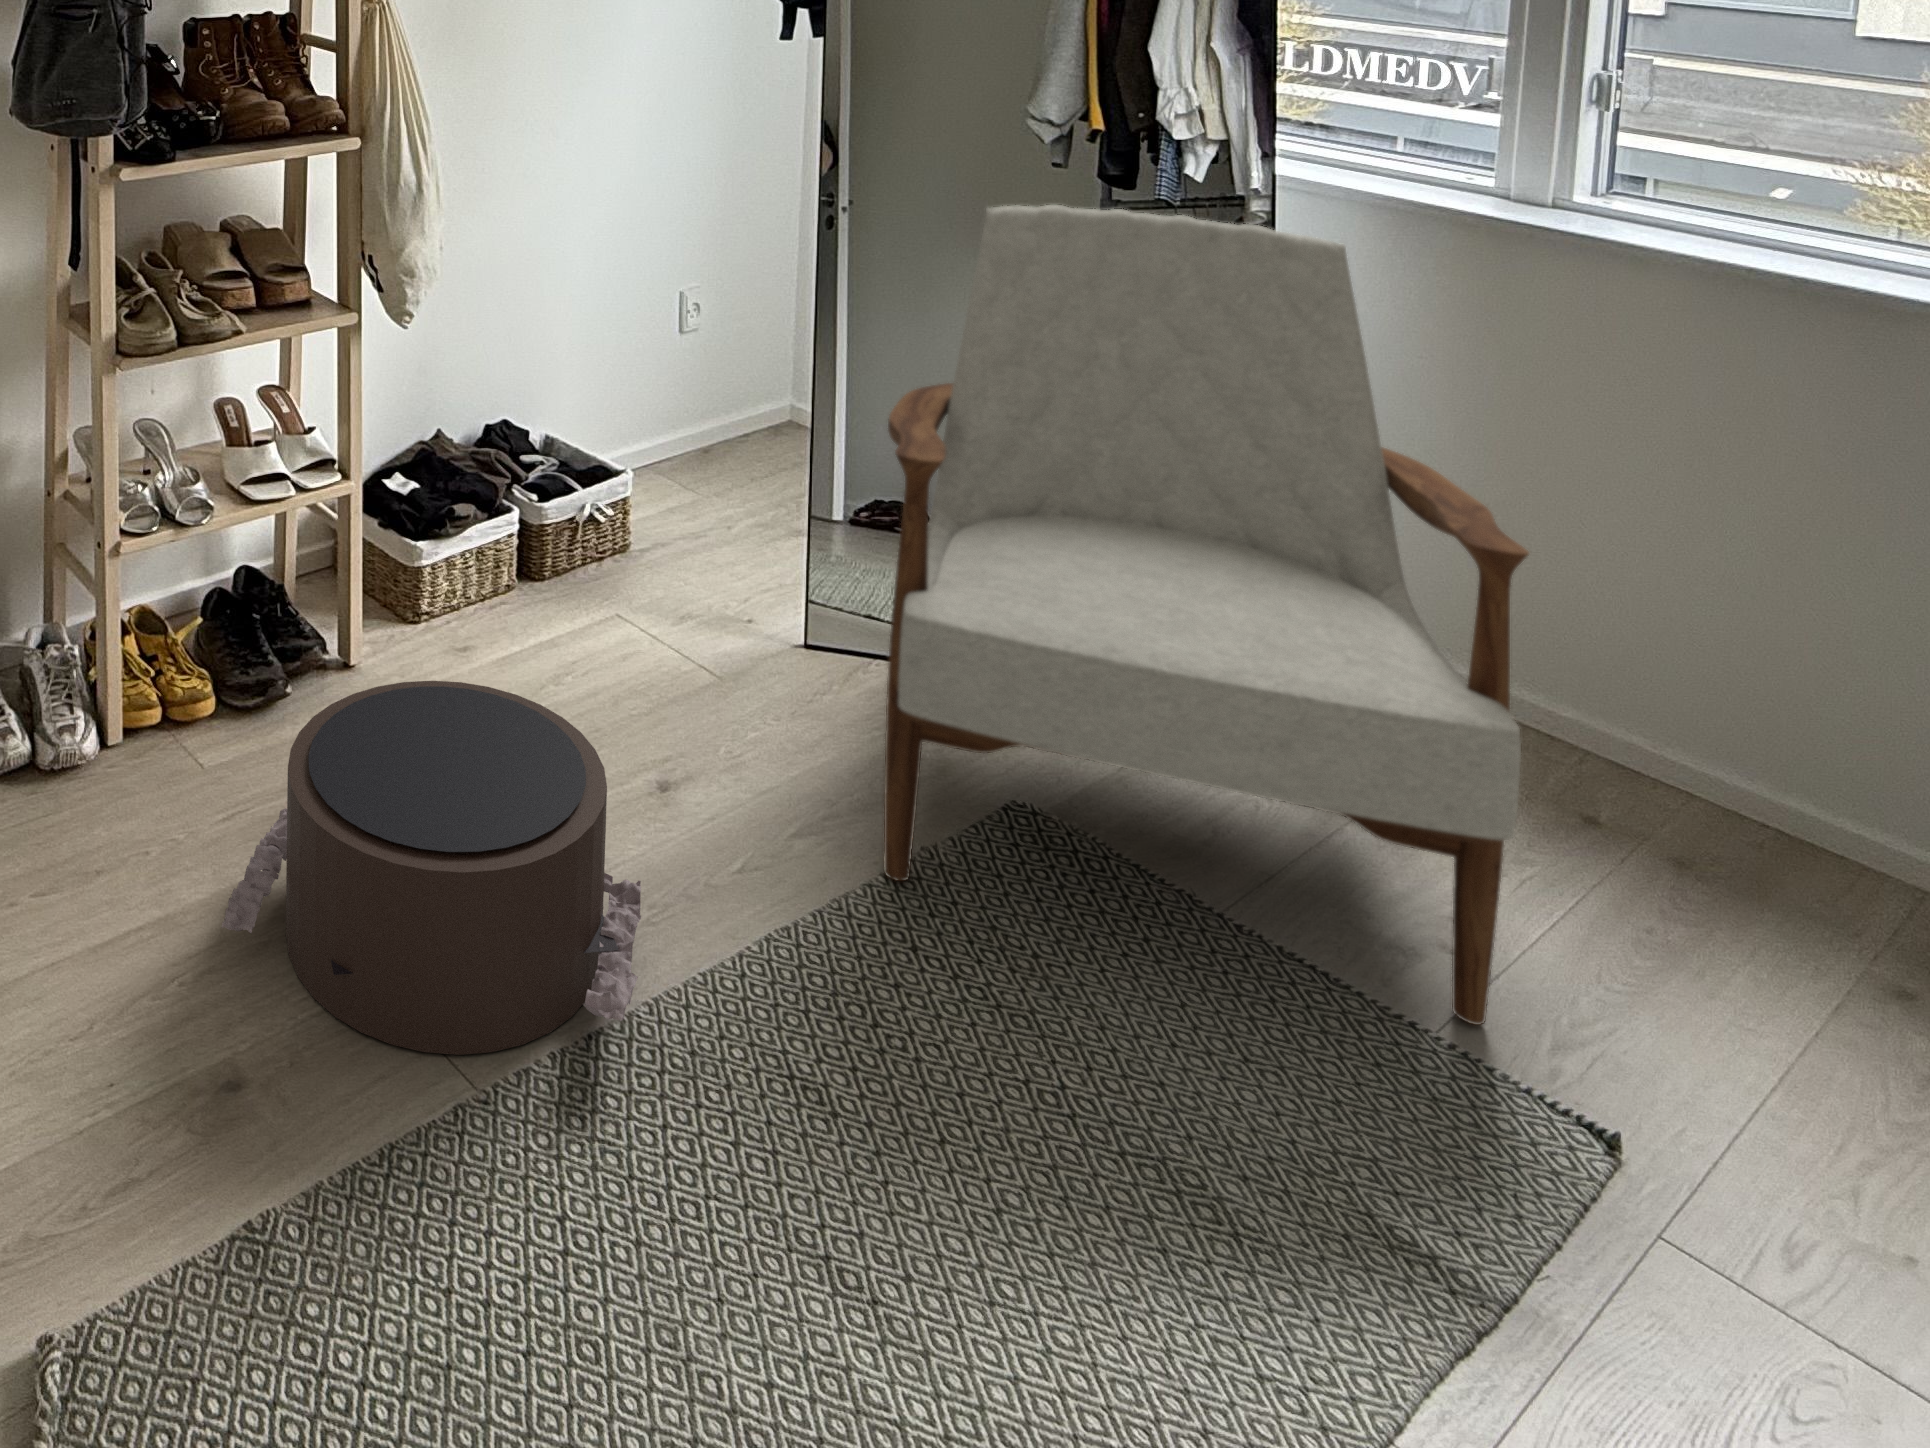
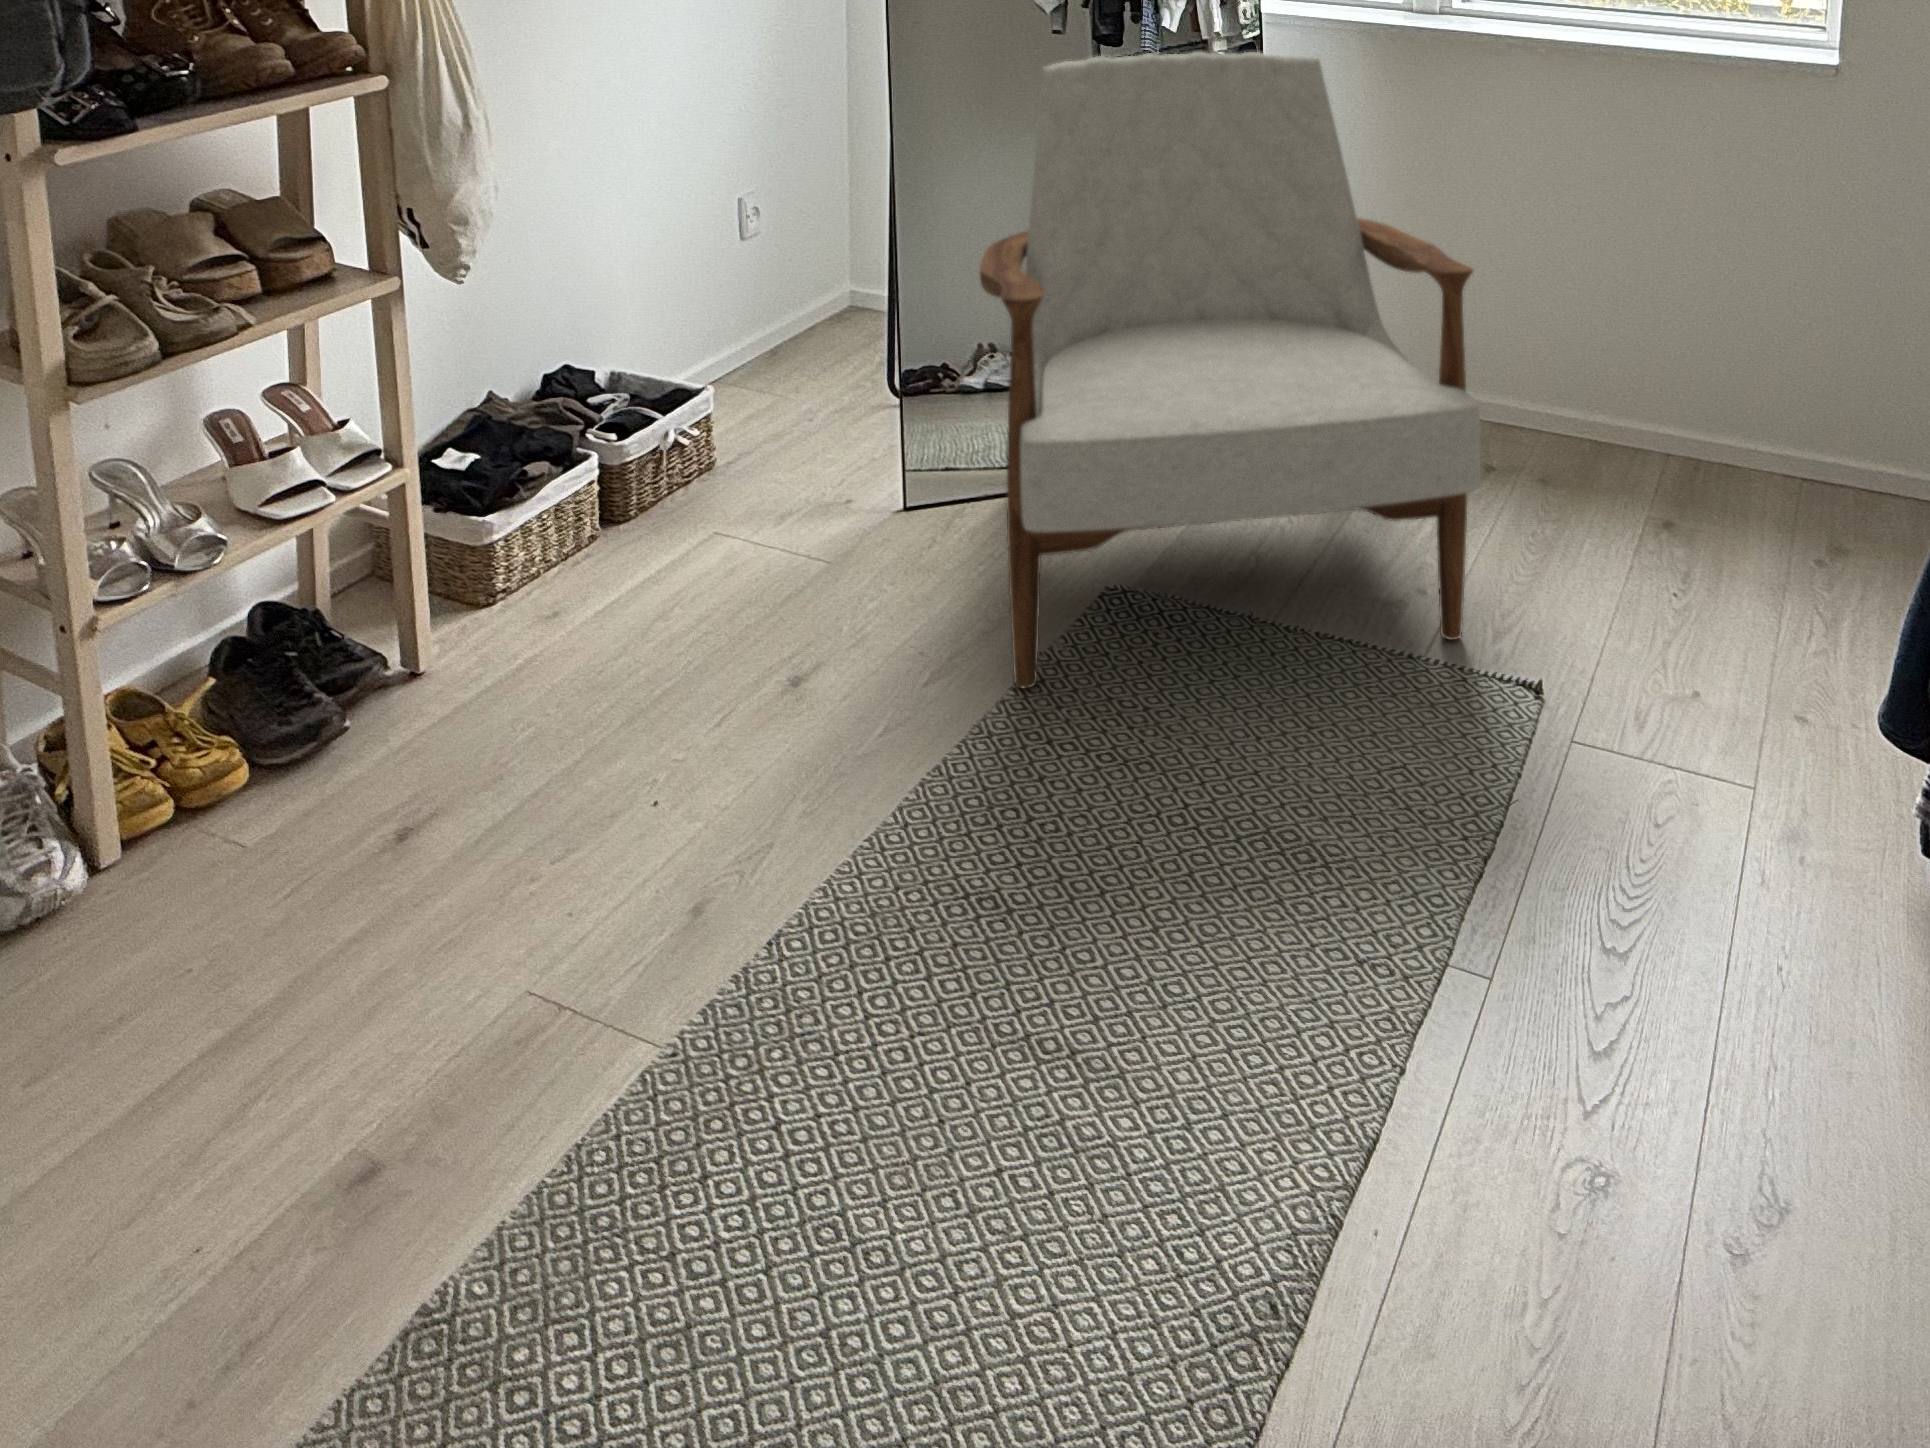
pouf: present [221,681,641,1055] -> none [319,635,815,1048]

